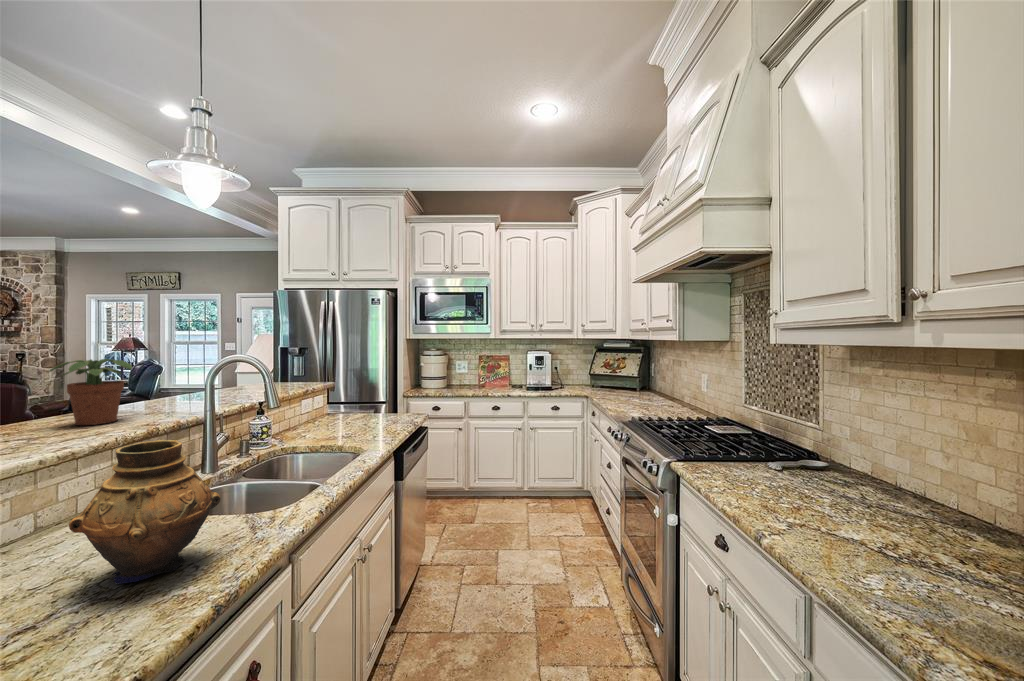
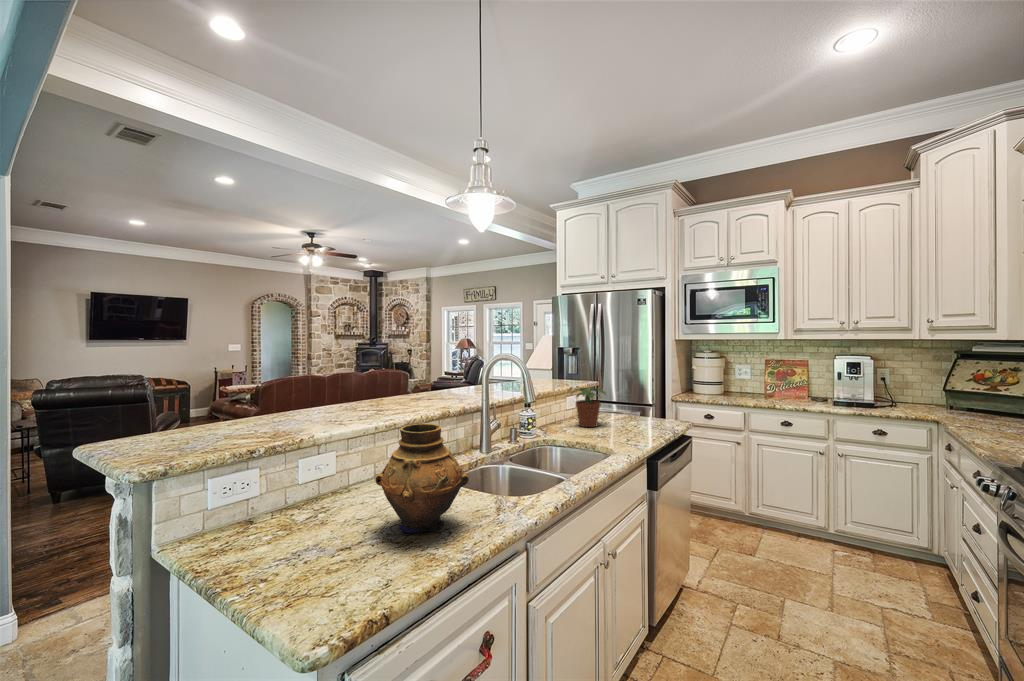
potted plant: present [49,359,132,425] -> present [571,387,606,427]

